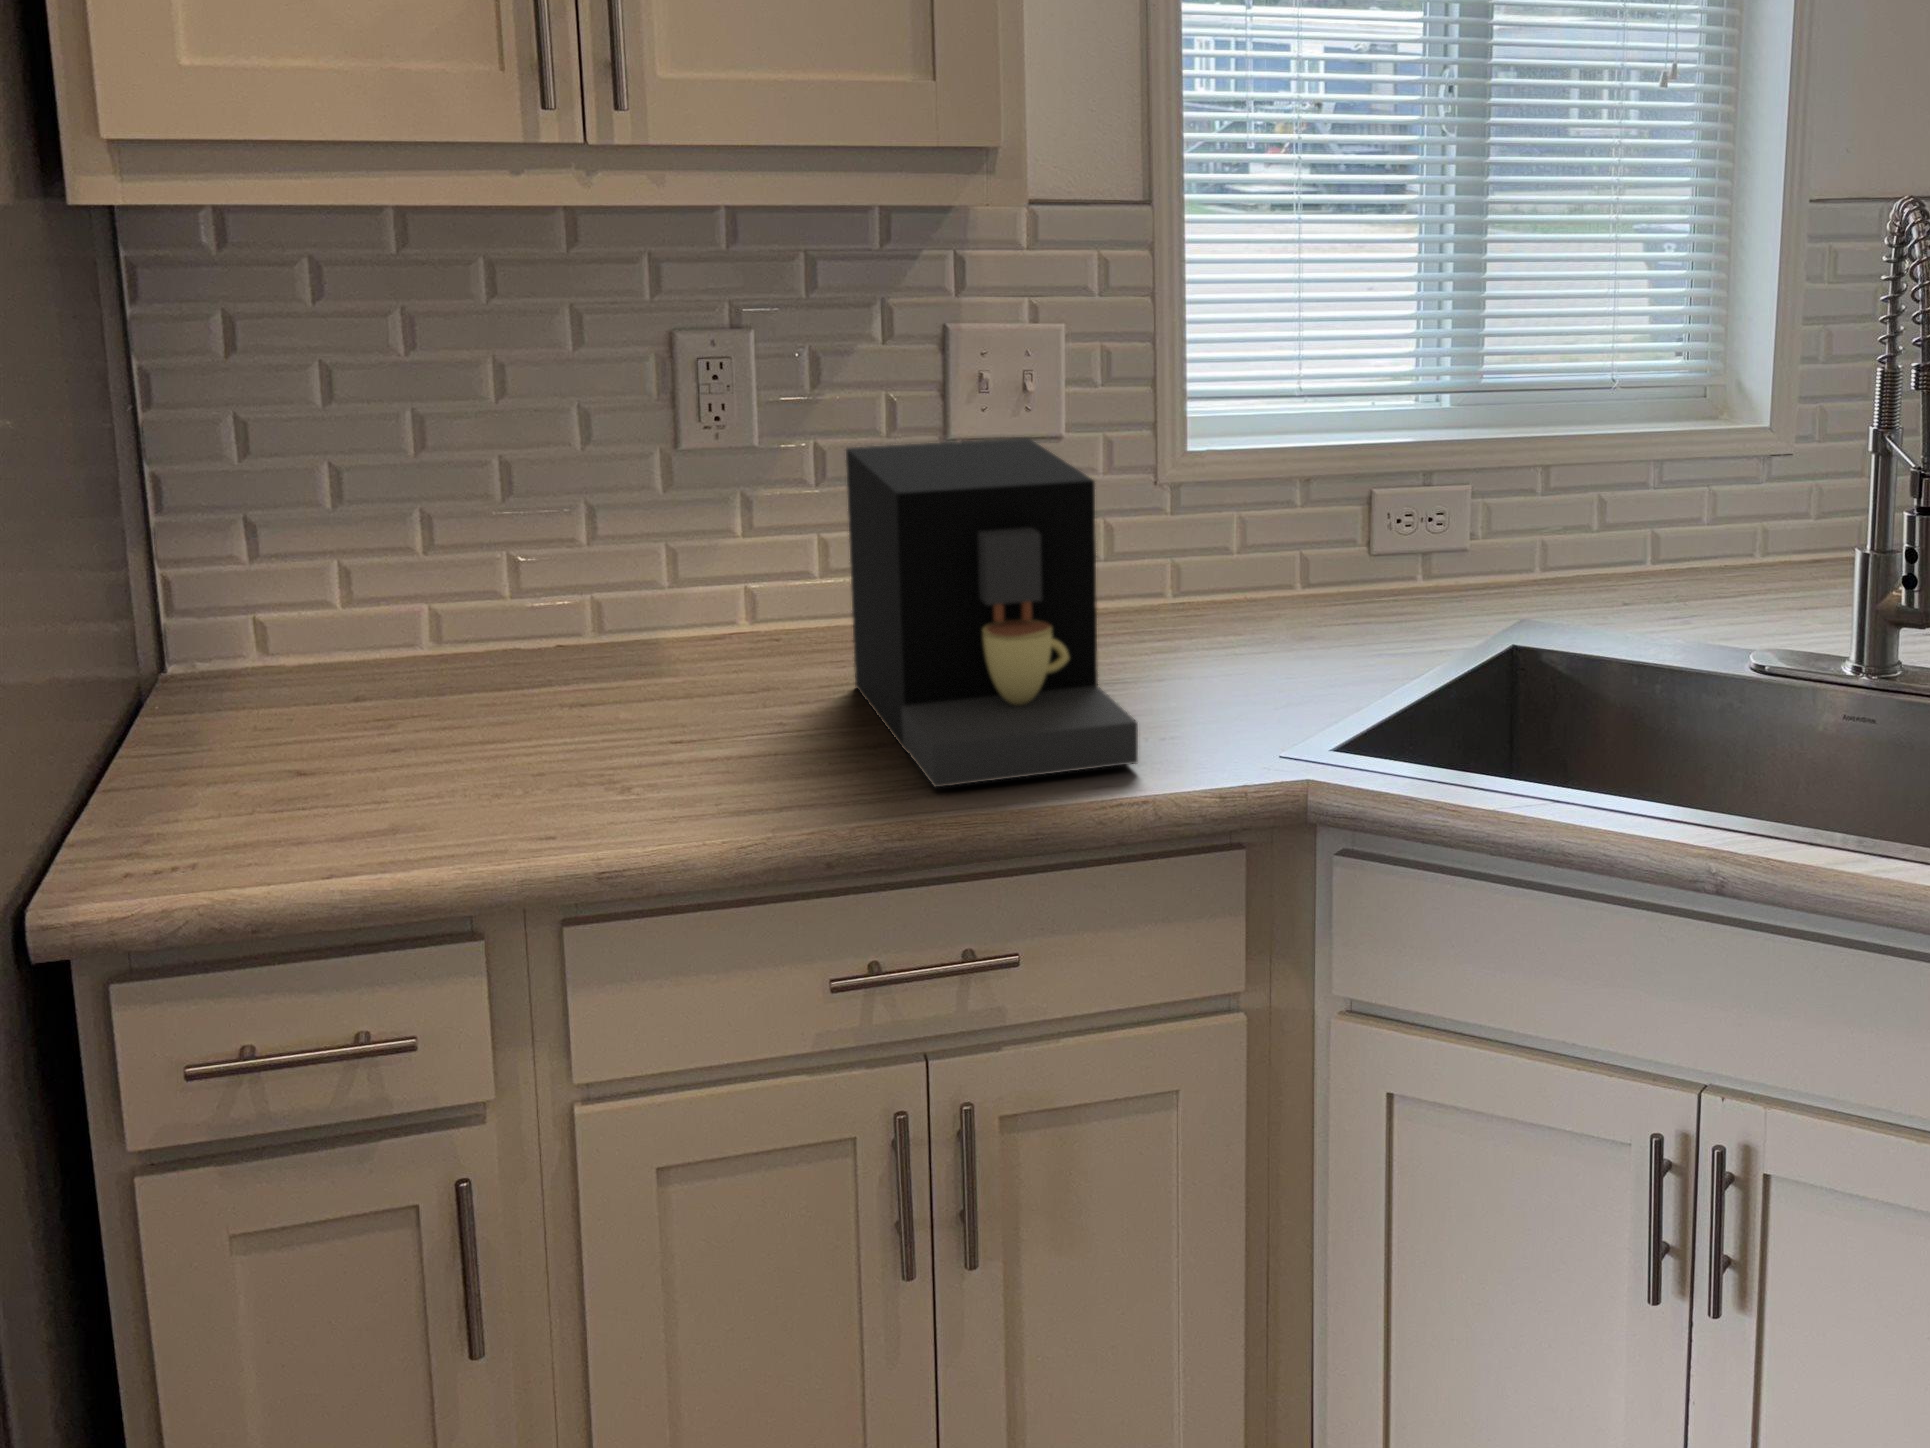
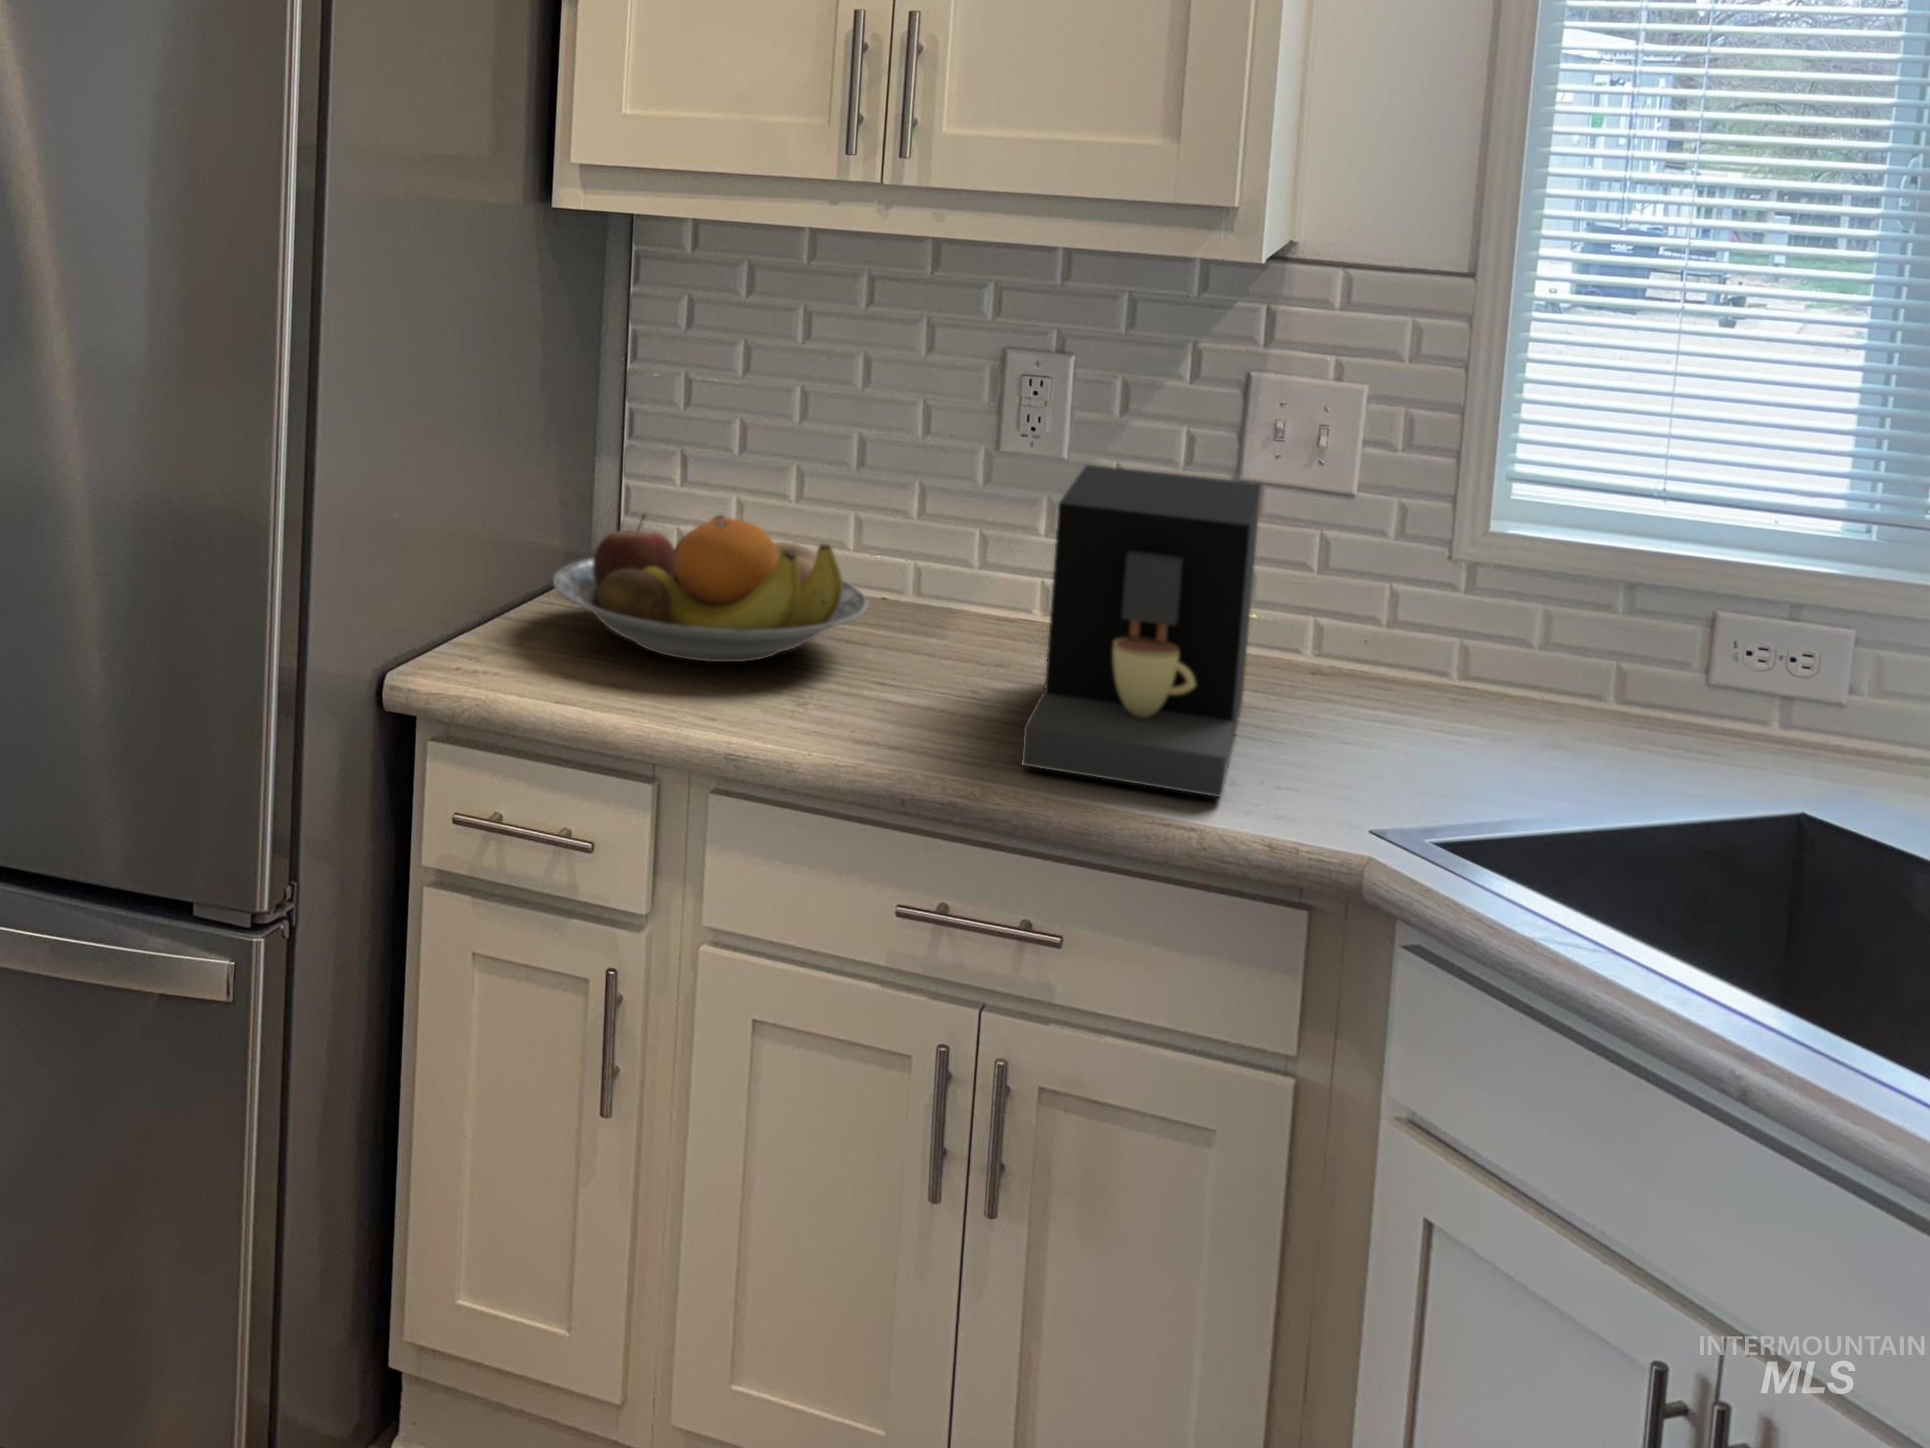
fruit bowl: none [186,589,630,780] -> present [553,515,868,662]

